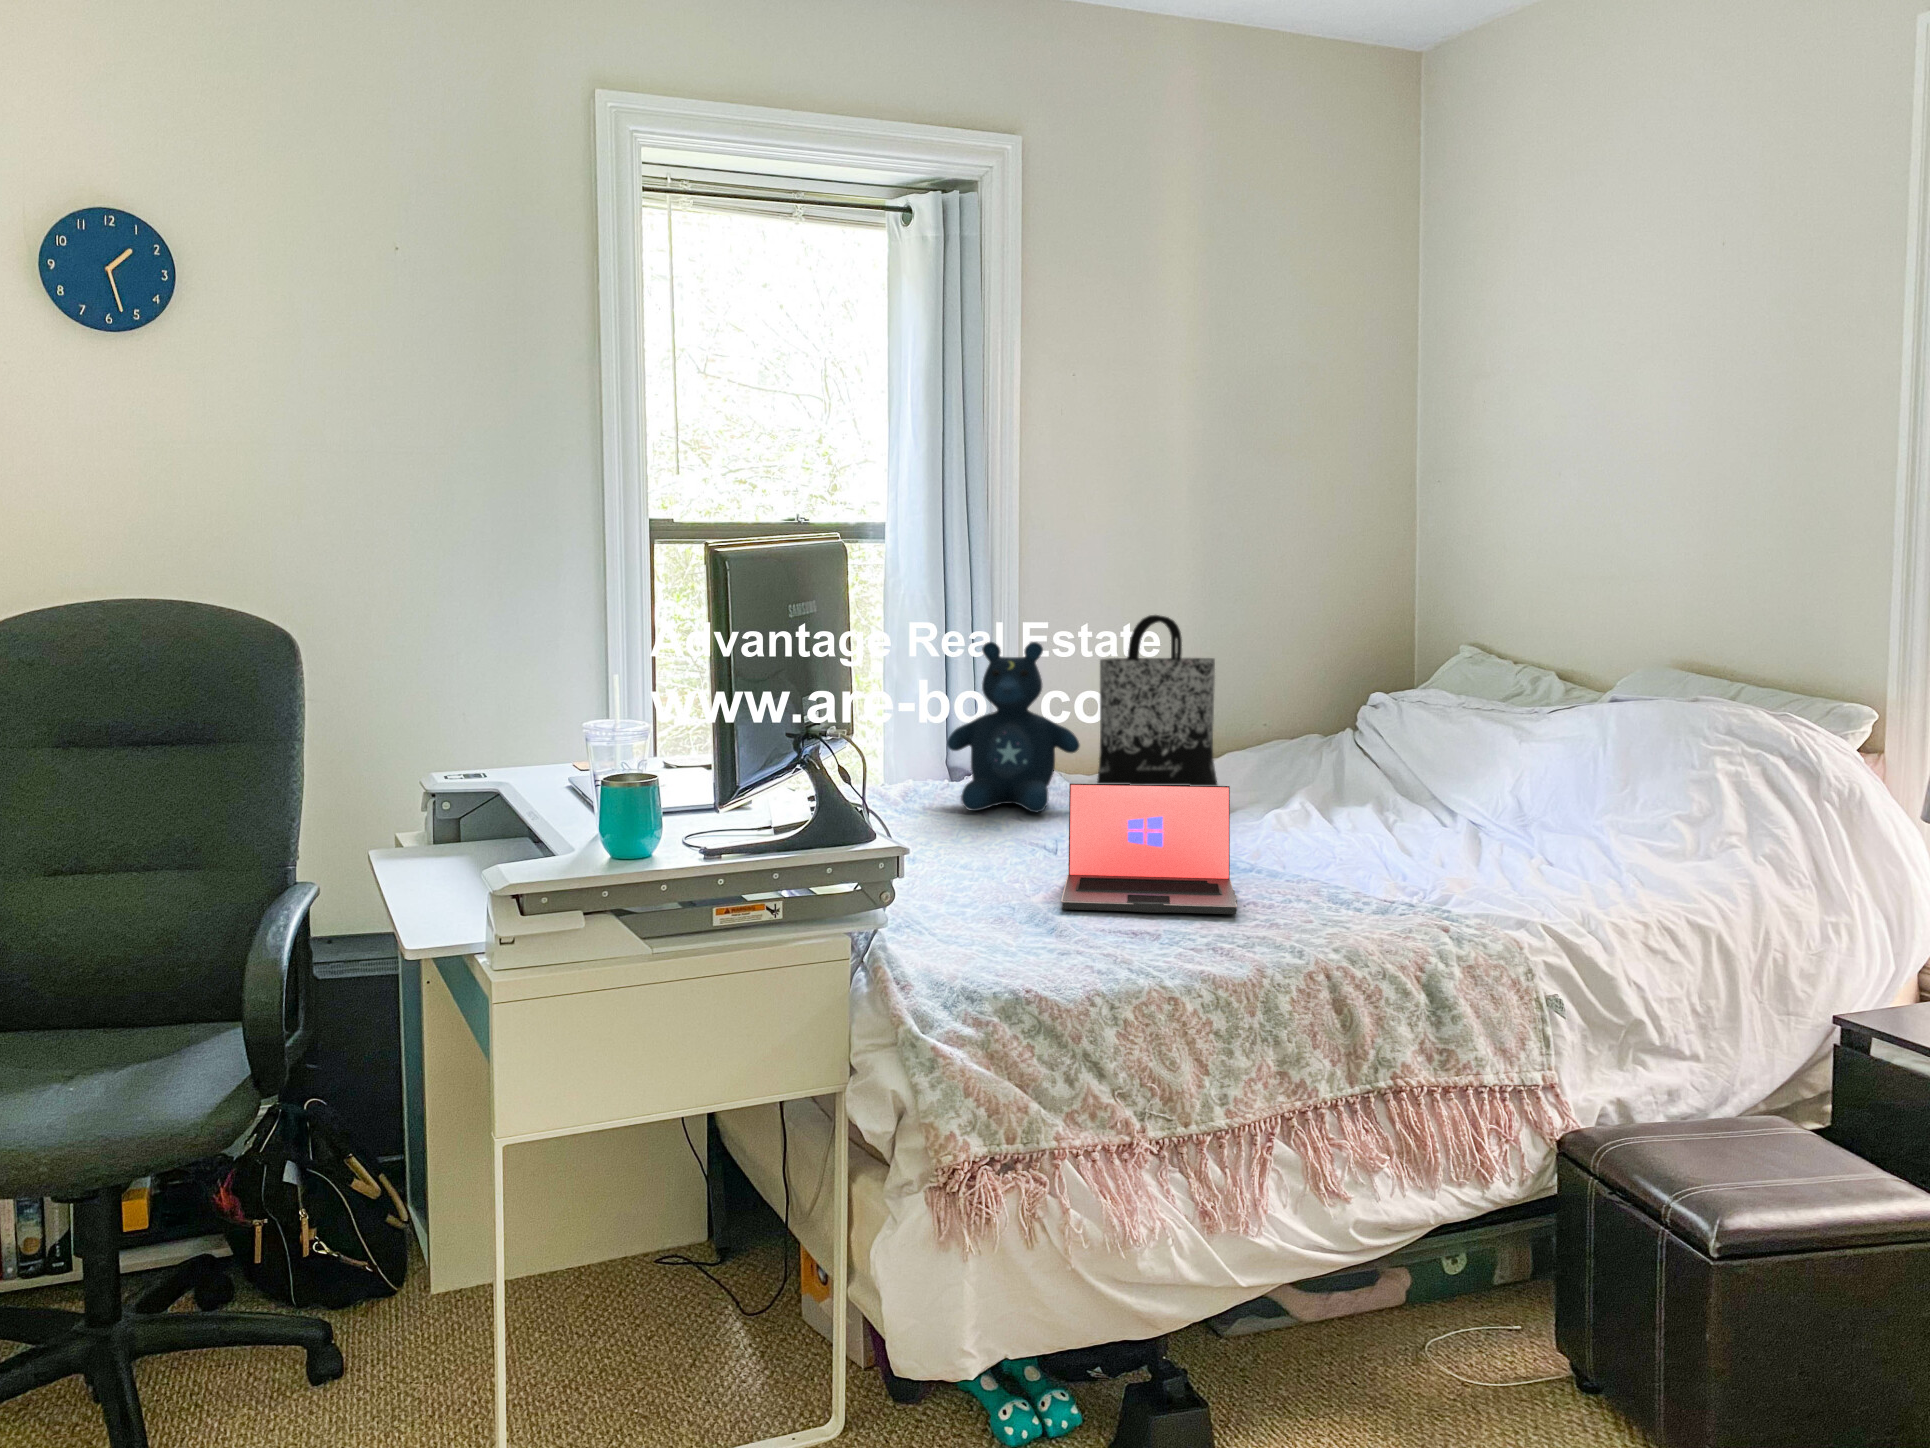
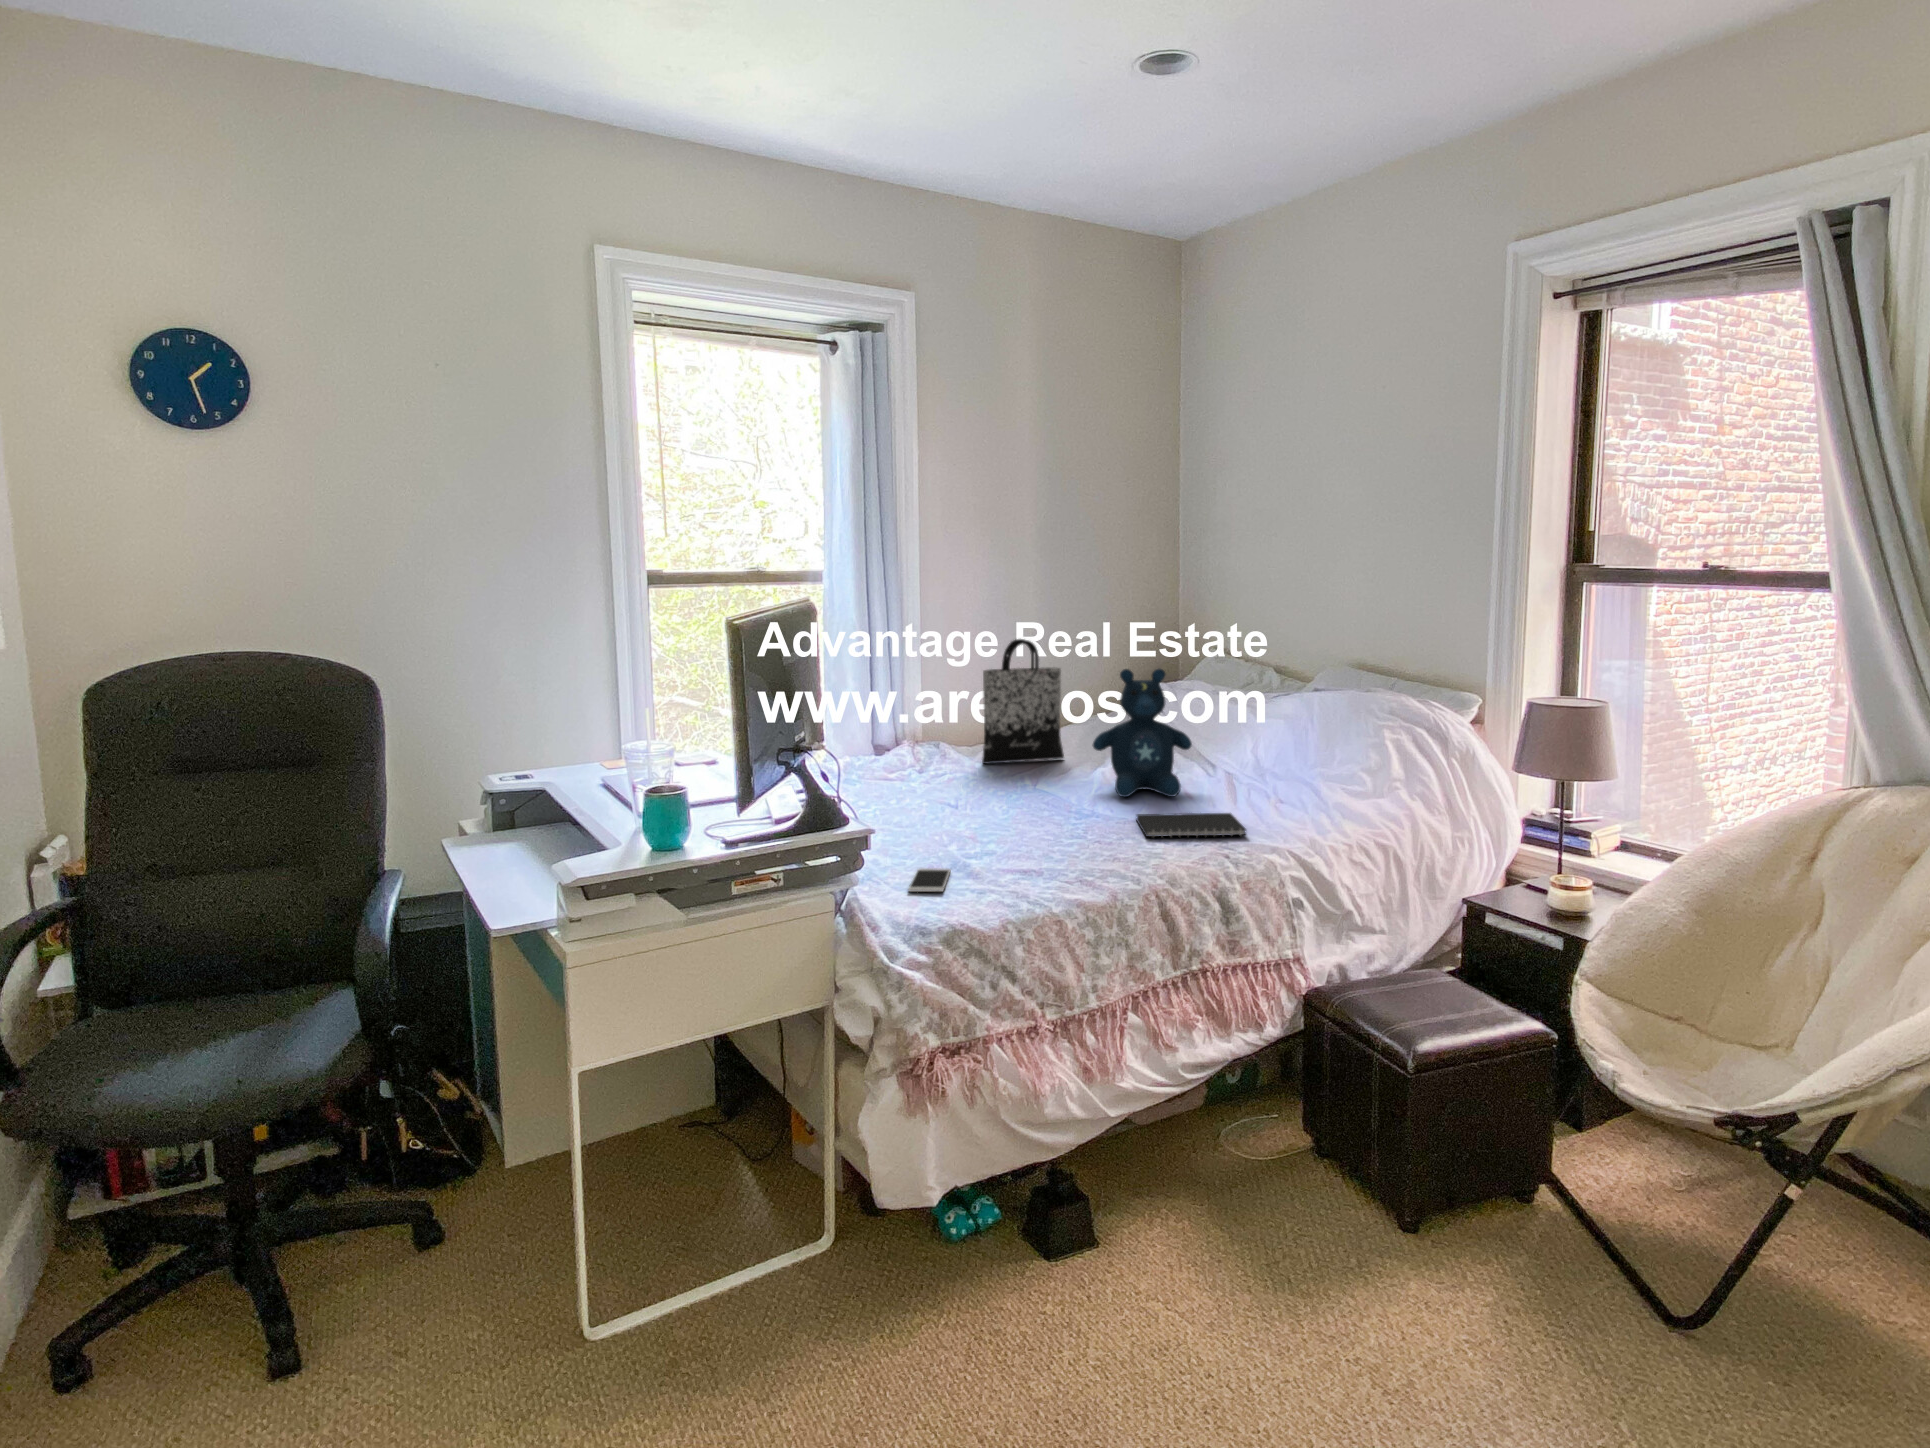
stuffed bear: present [947,642,1080,813] -> present [1093,669,1192,797]
laptop: present [1061,784,1237,914] -> none [974,765,1095,858]
notebook: none [1310,864,1477,901] -> present [1136,813,1246,837]
smartphone: none [959,918,1024,947] -> present [908,868,951,892]

